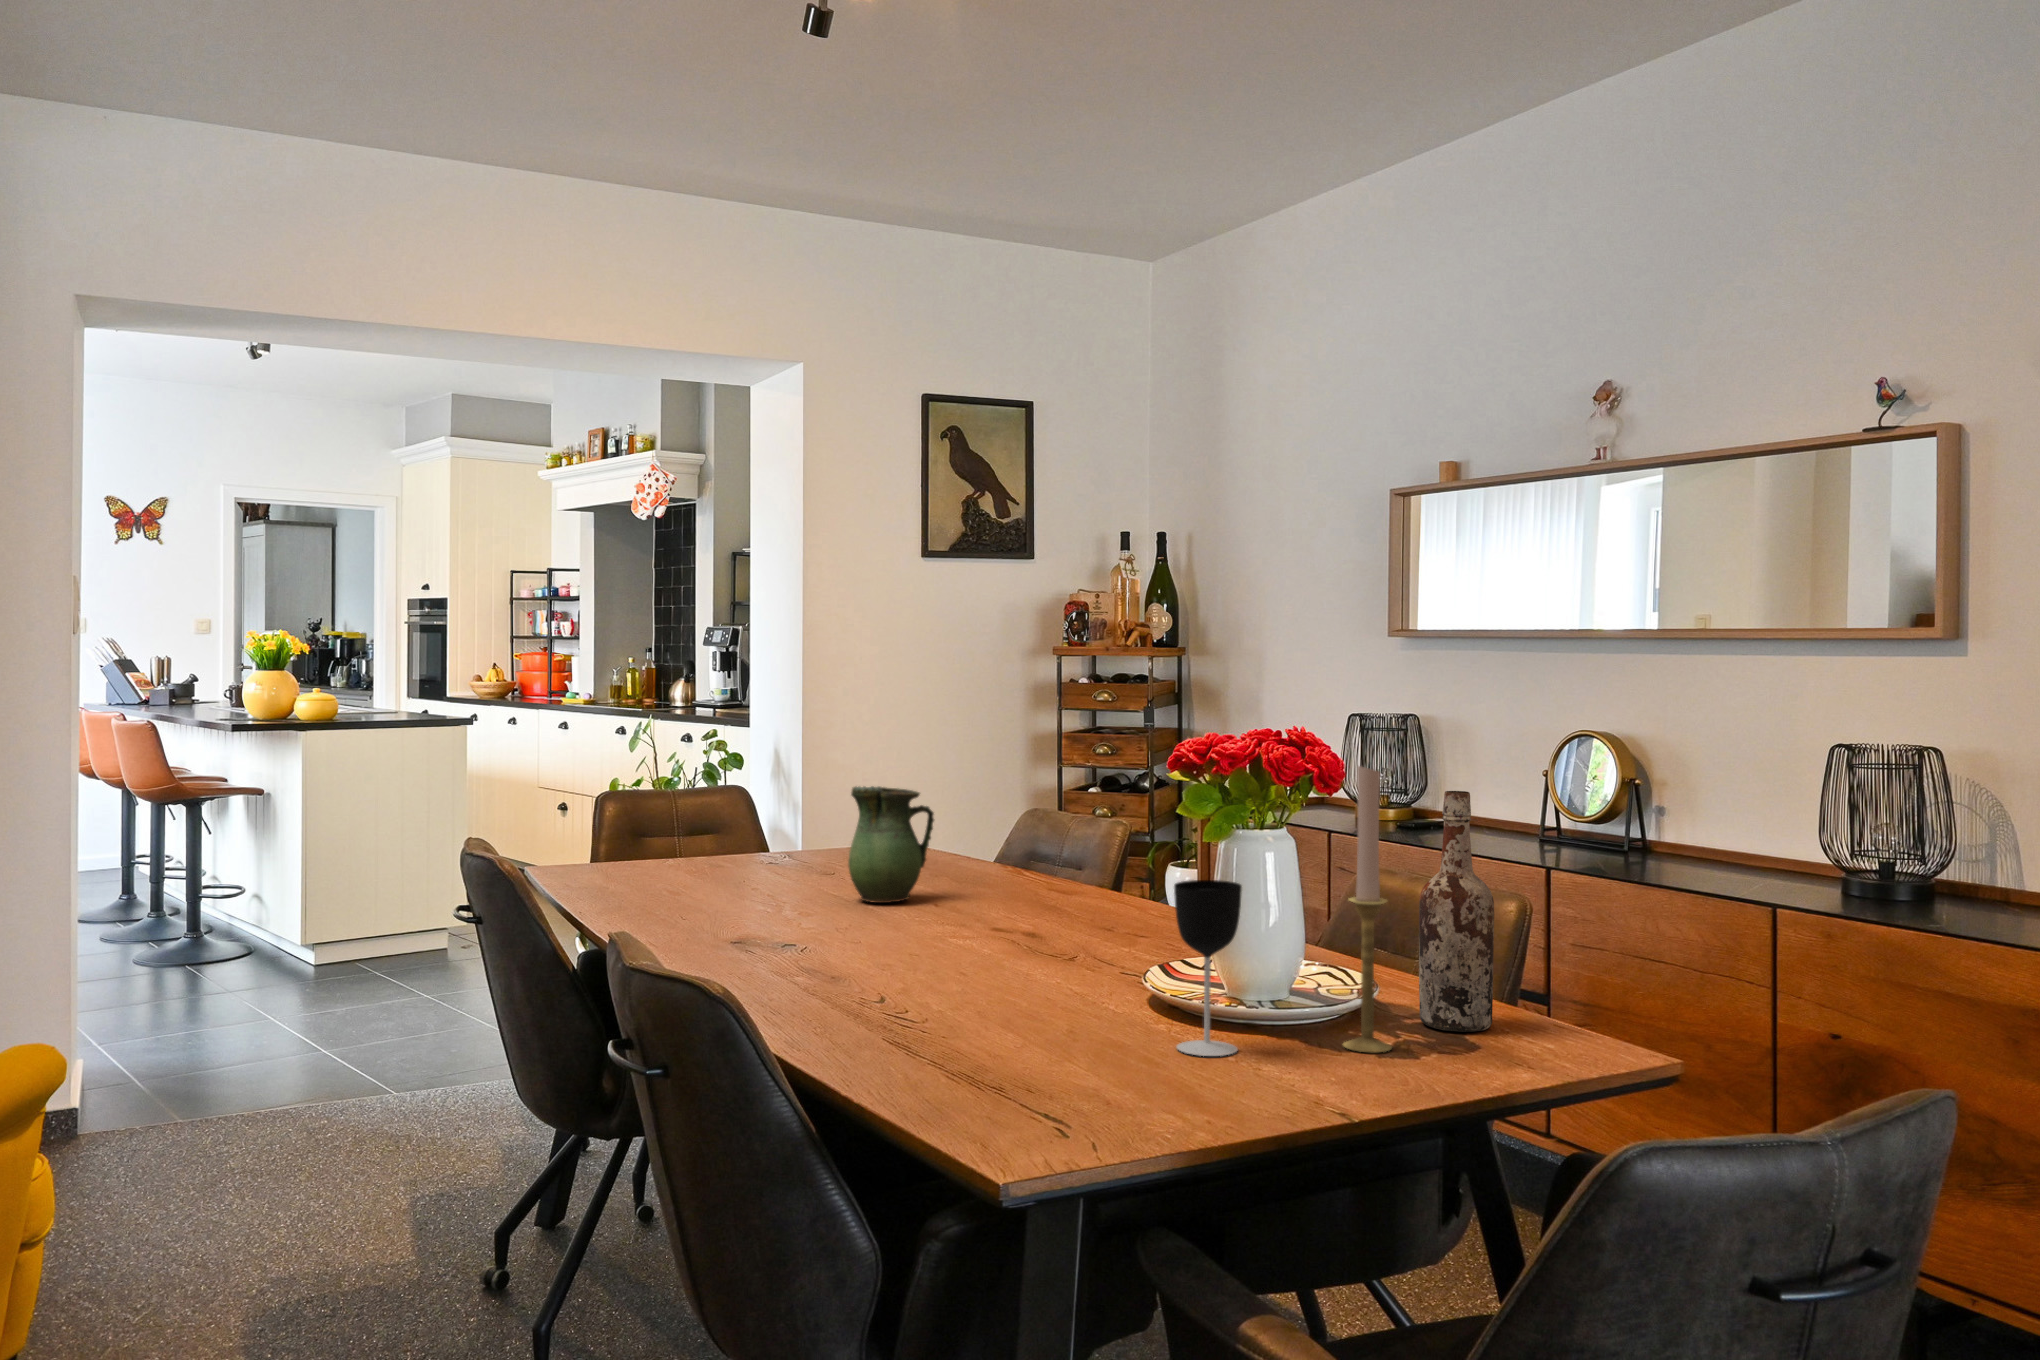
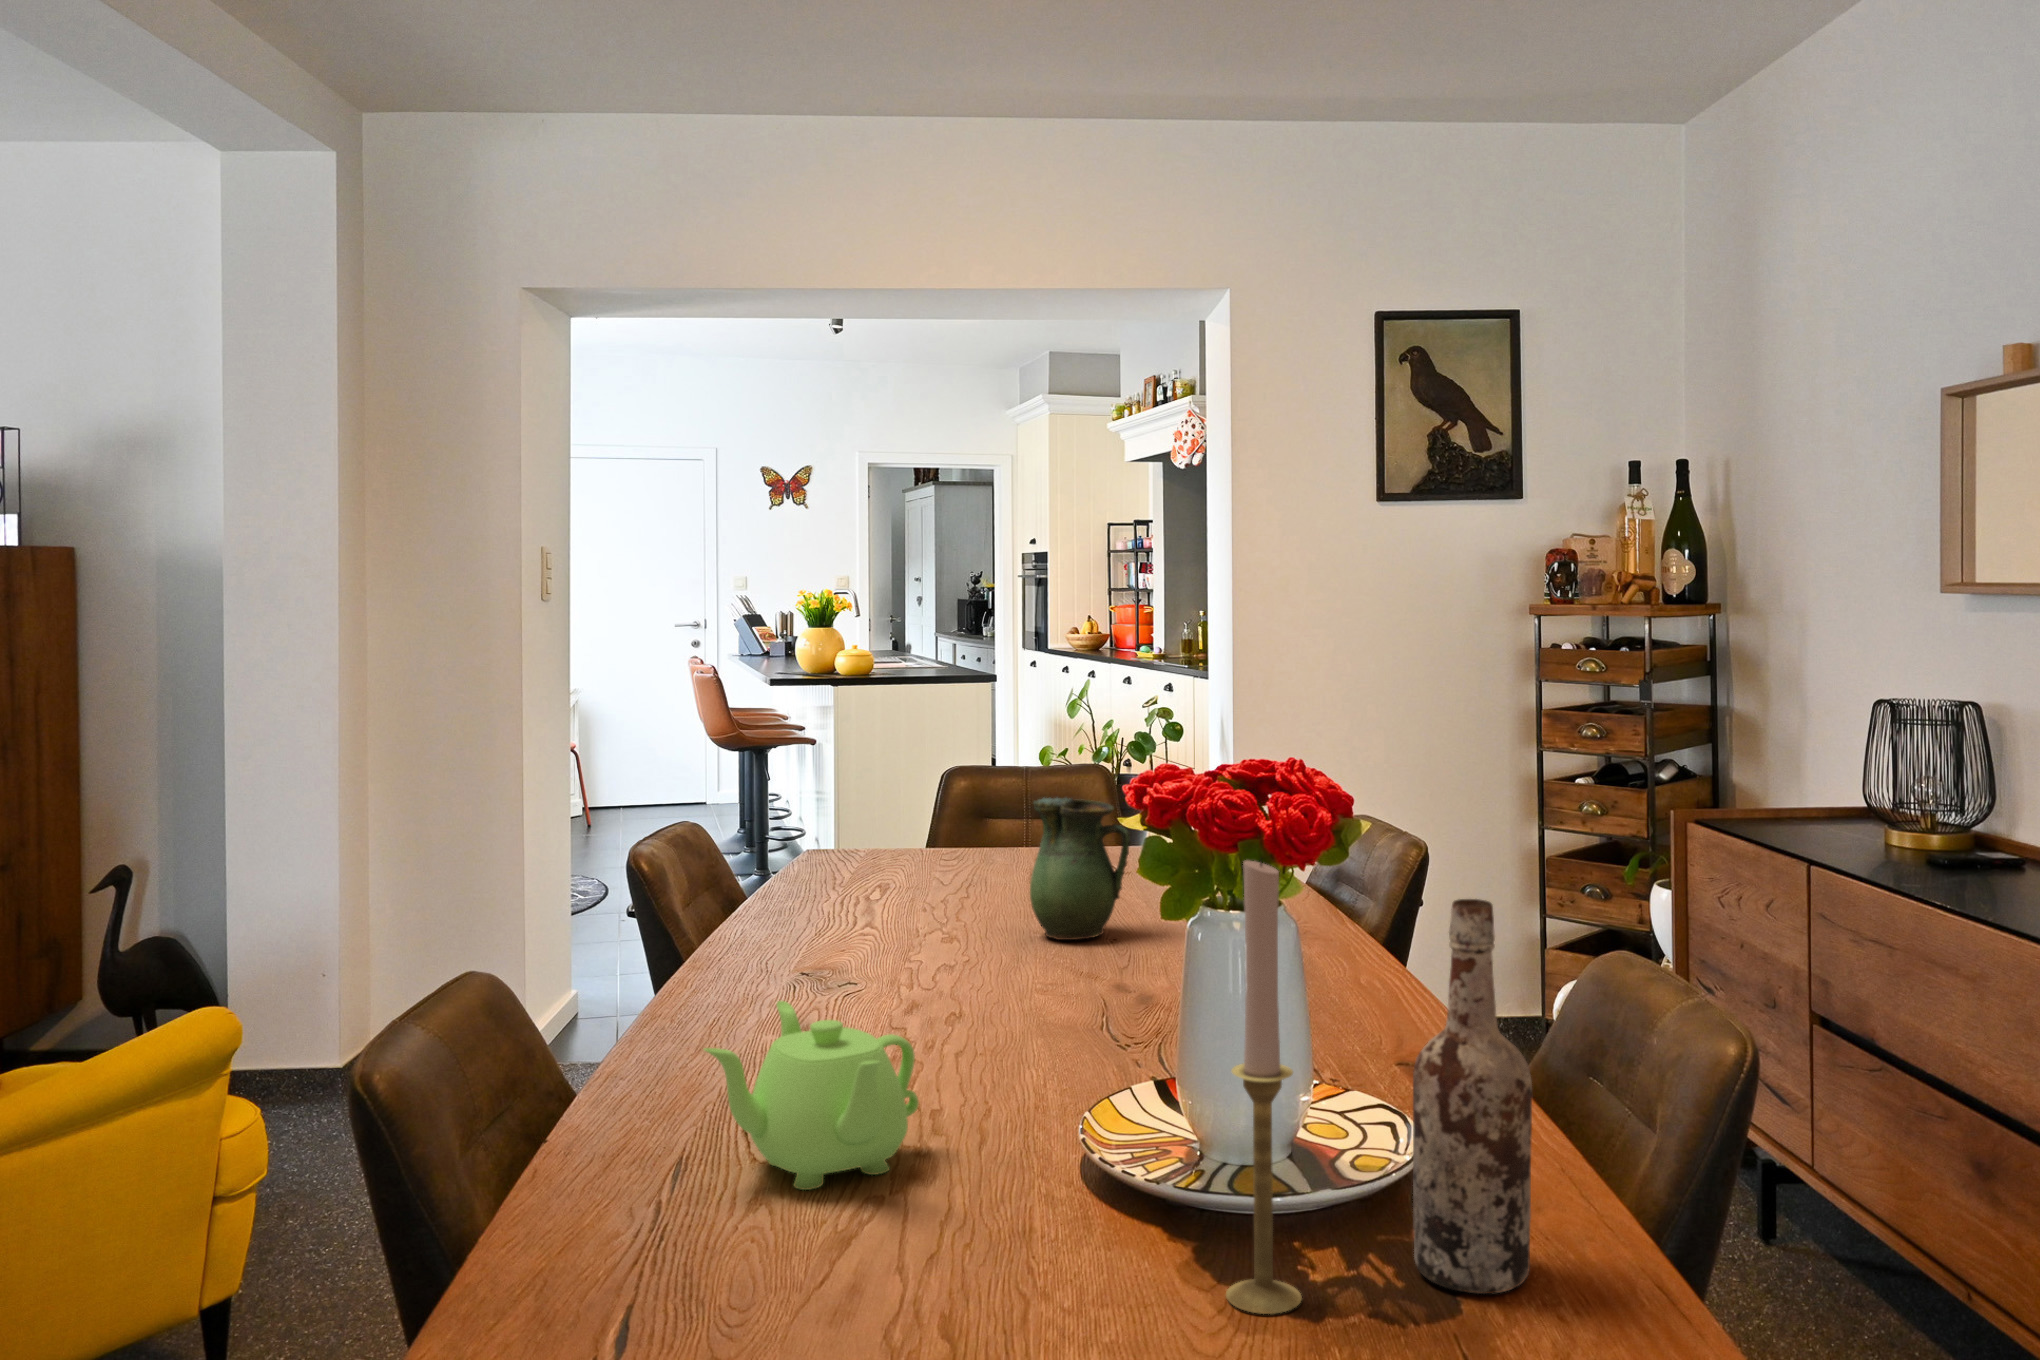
wine glass: present [1174,880,1242,1056] -> none [980,1009,1083,1277]
teapot: none [903,913,1063,1039] -> present [704,1001,919,1190]

